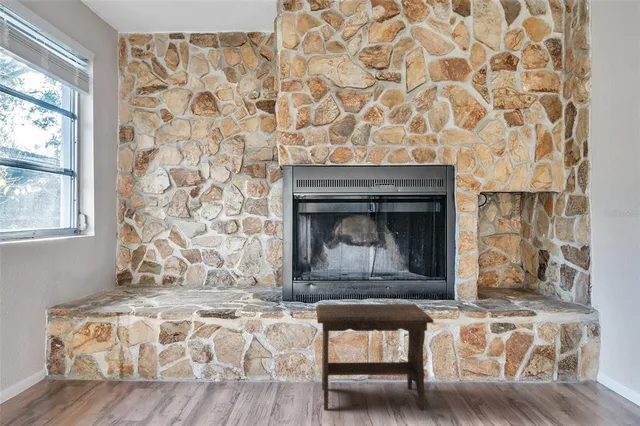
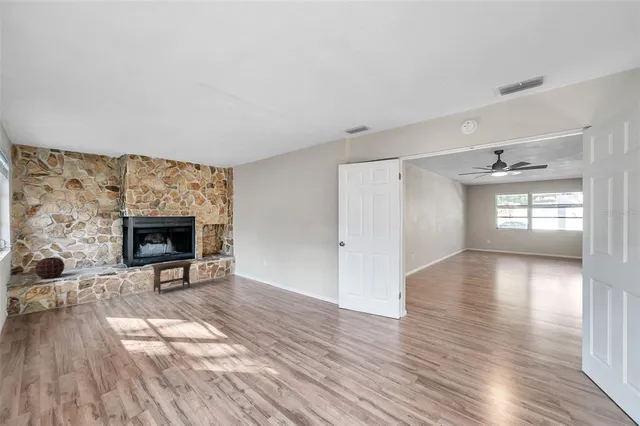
decorative vase: none [109,256,159,302] -> present [35,257,64,278]

